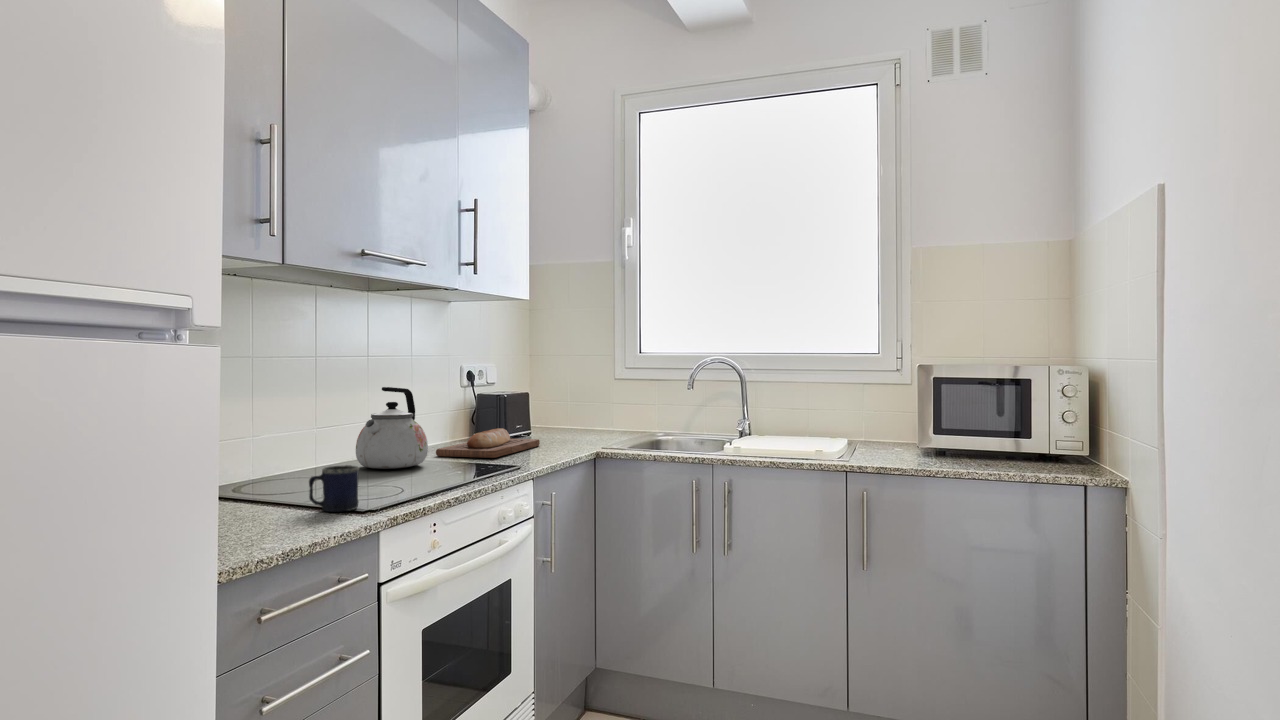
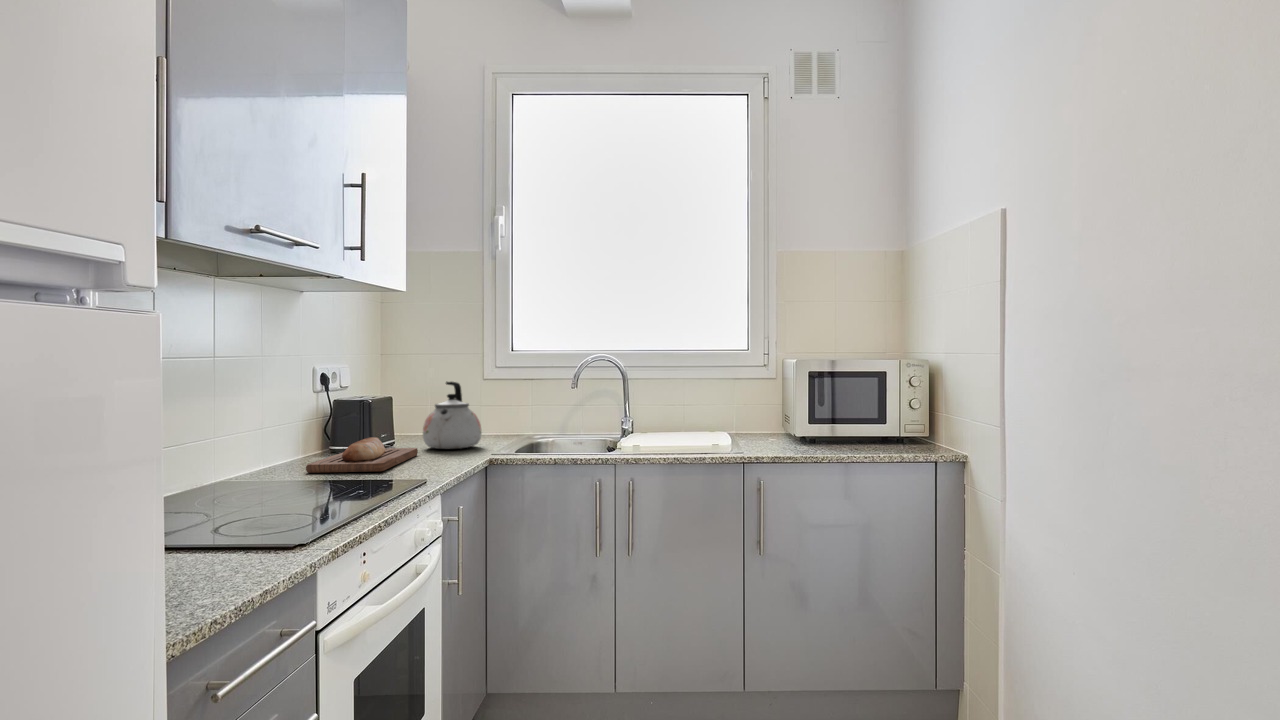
kettle: present [356,387,428,469] -> present [423,382,482,449]
mug: present [309,465,359,512] -> none [214,490,279,549]

